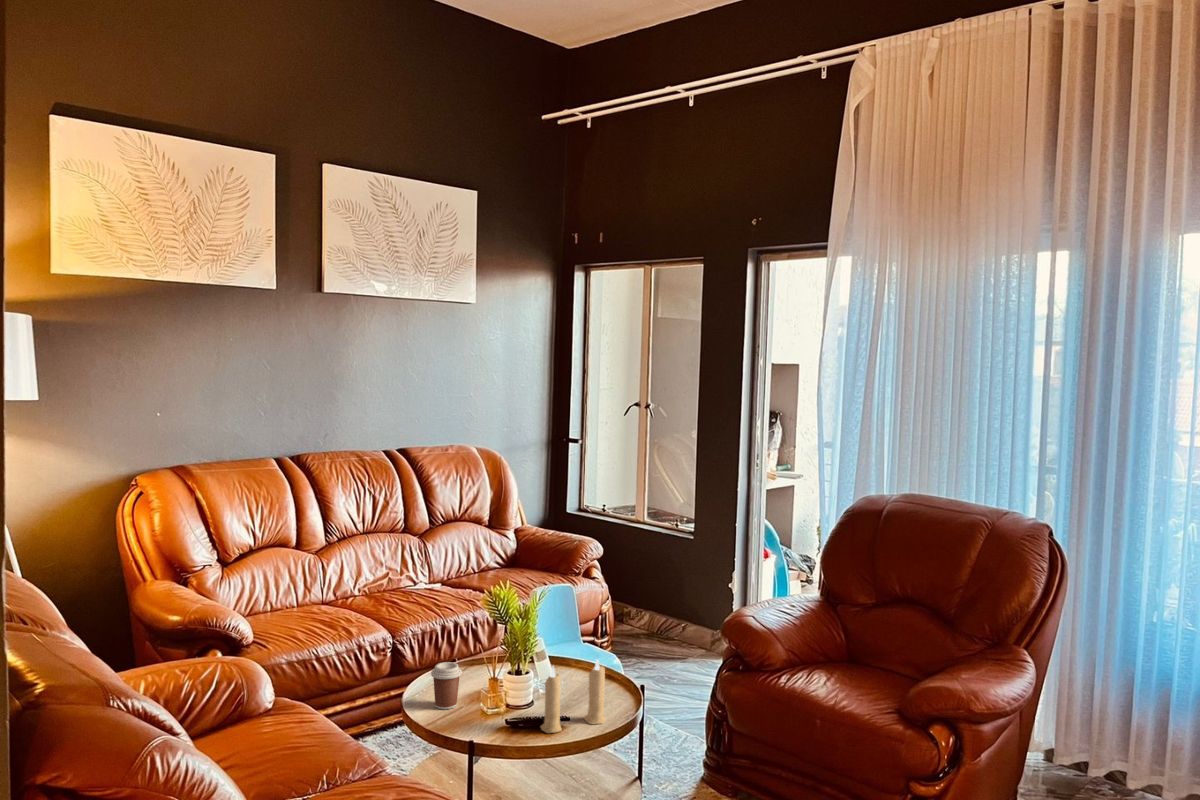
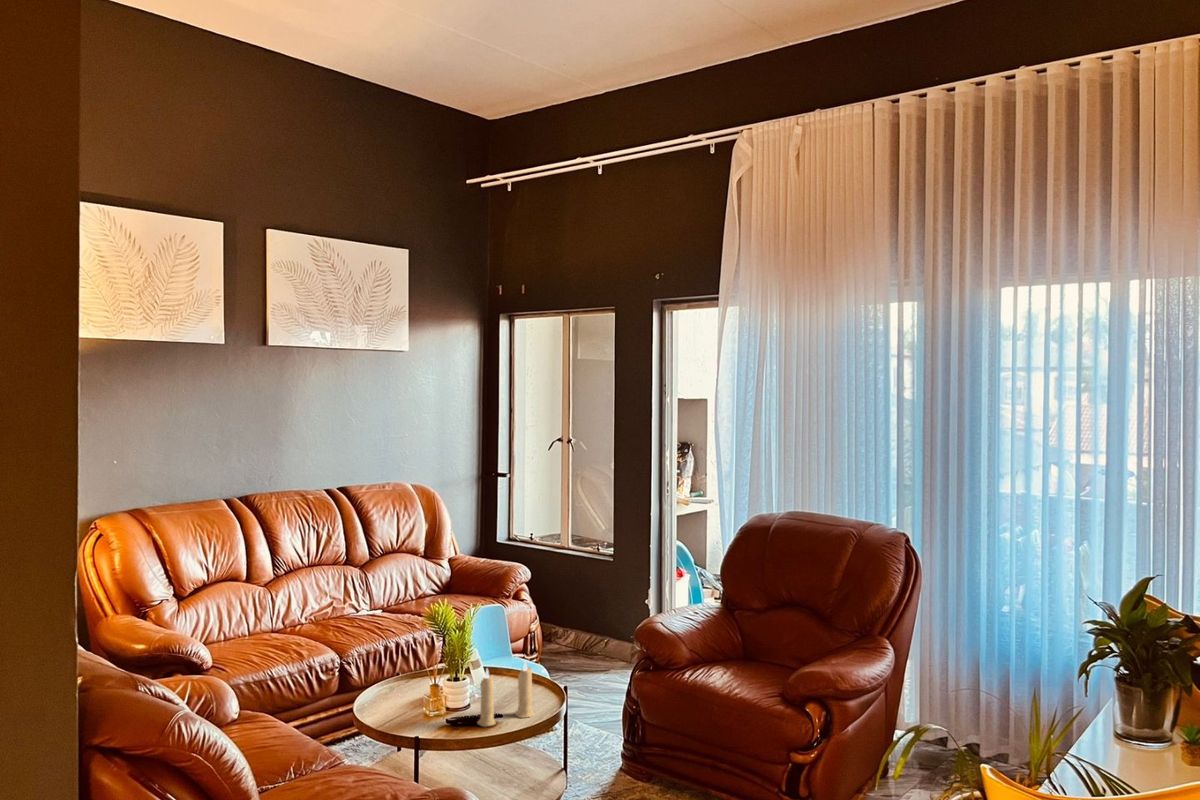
coffee cup: present [431,662,462,709] -> none [380,672,407,713]

